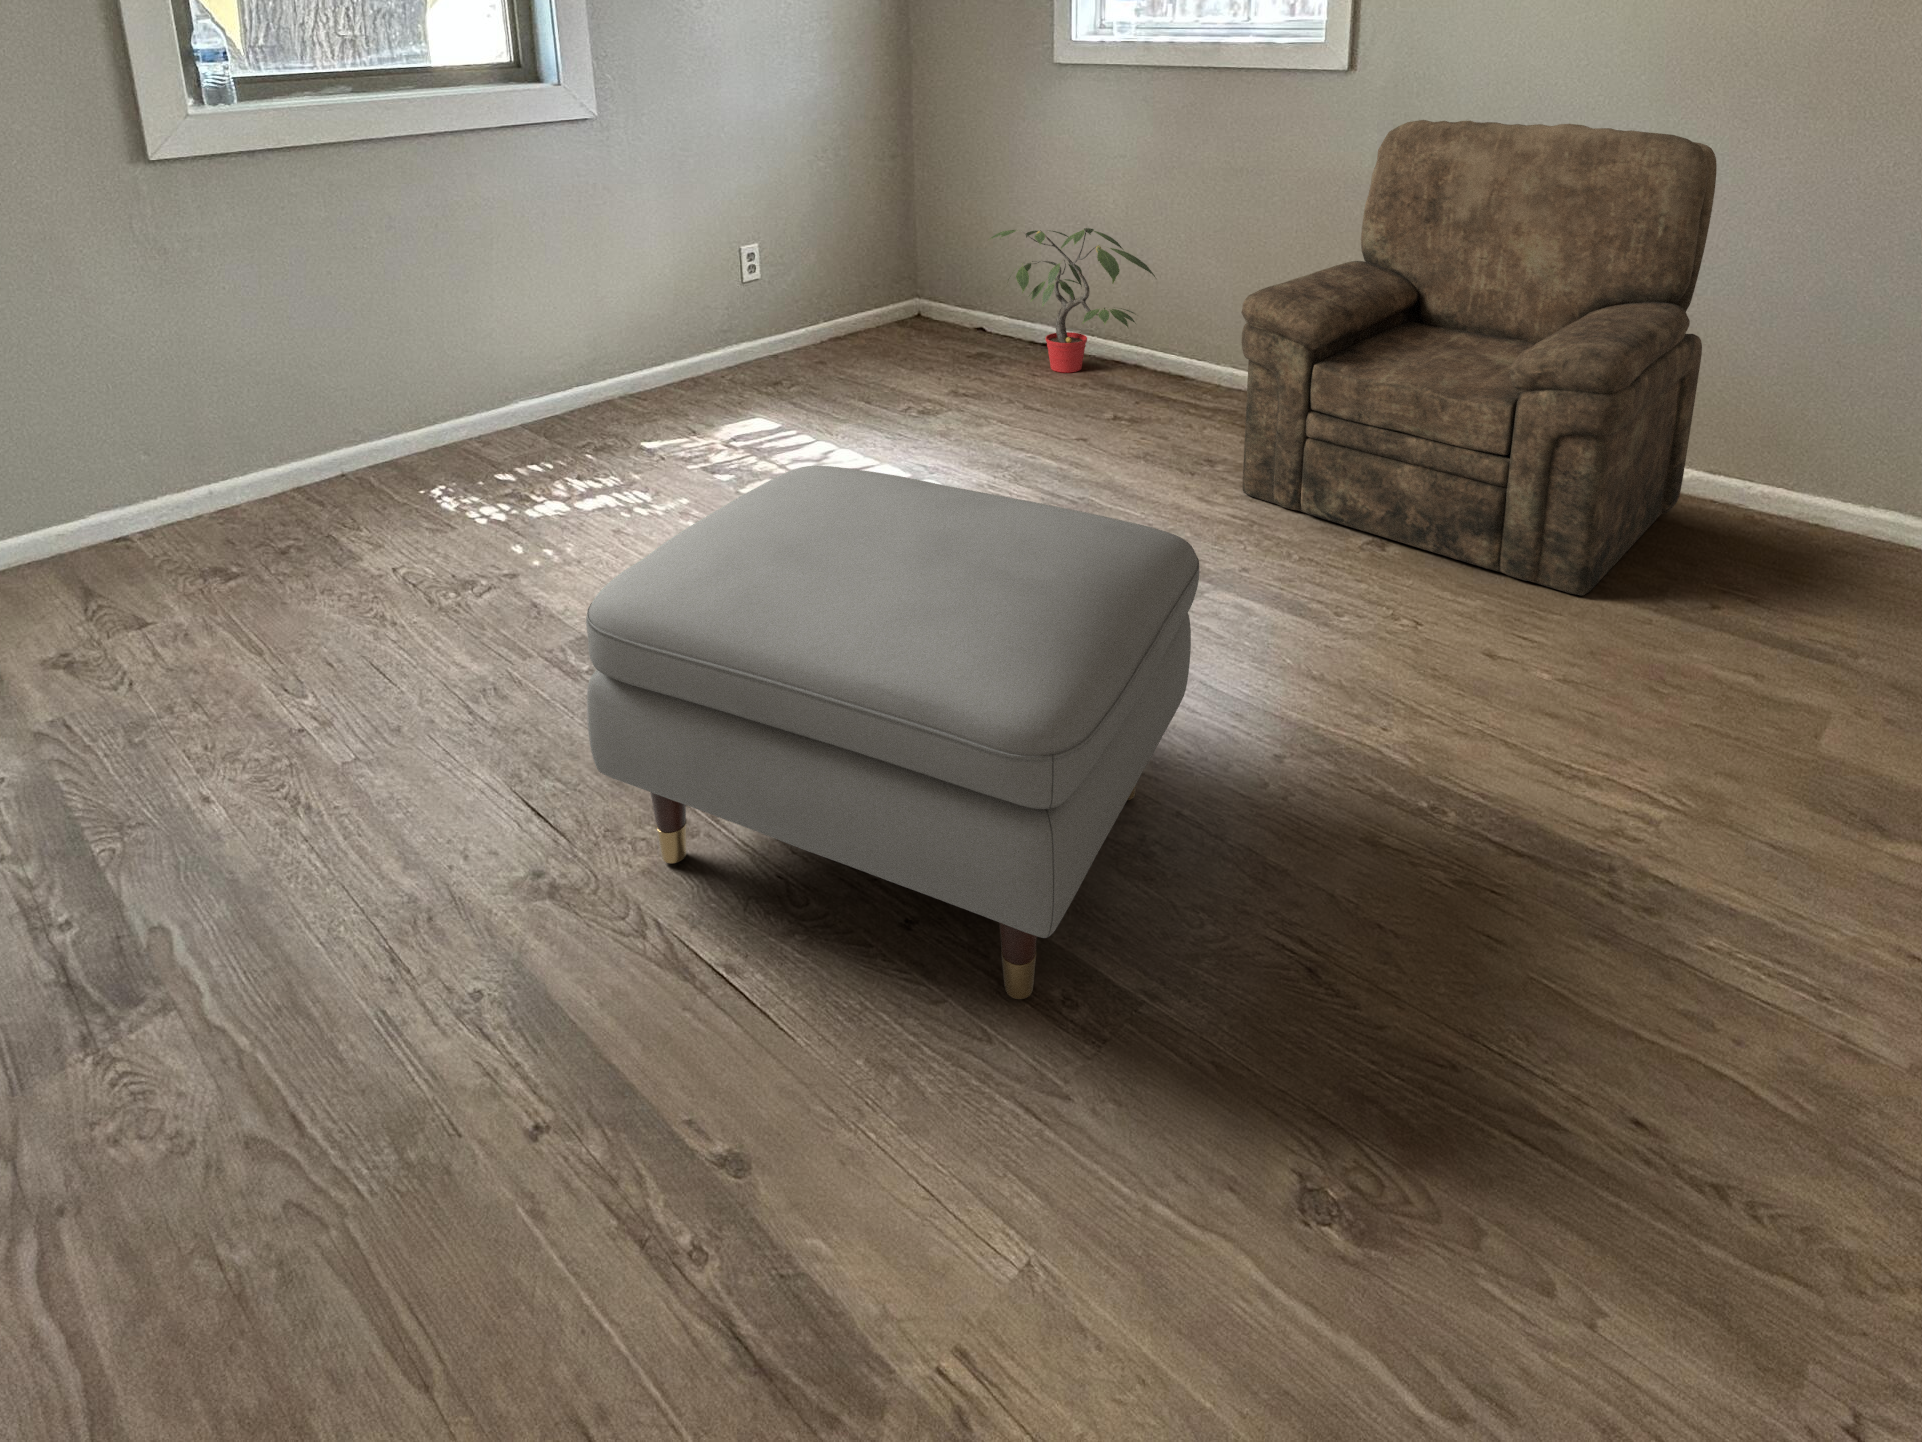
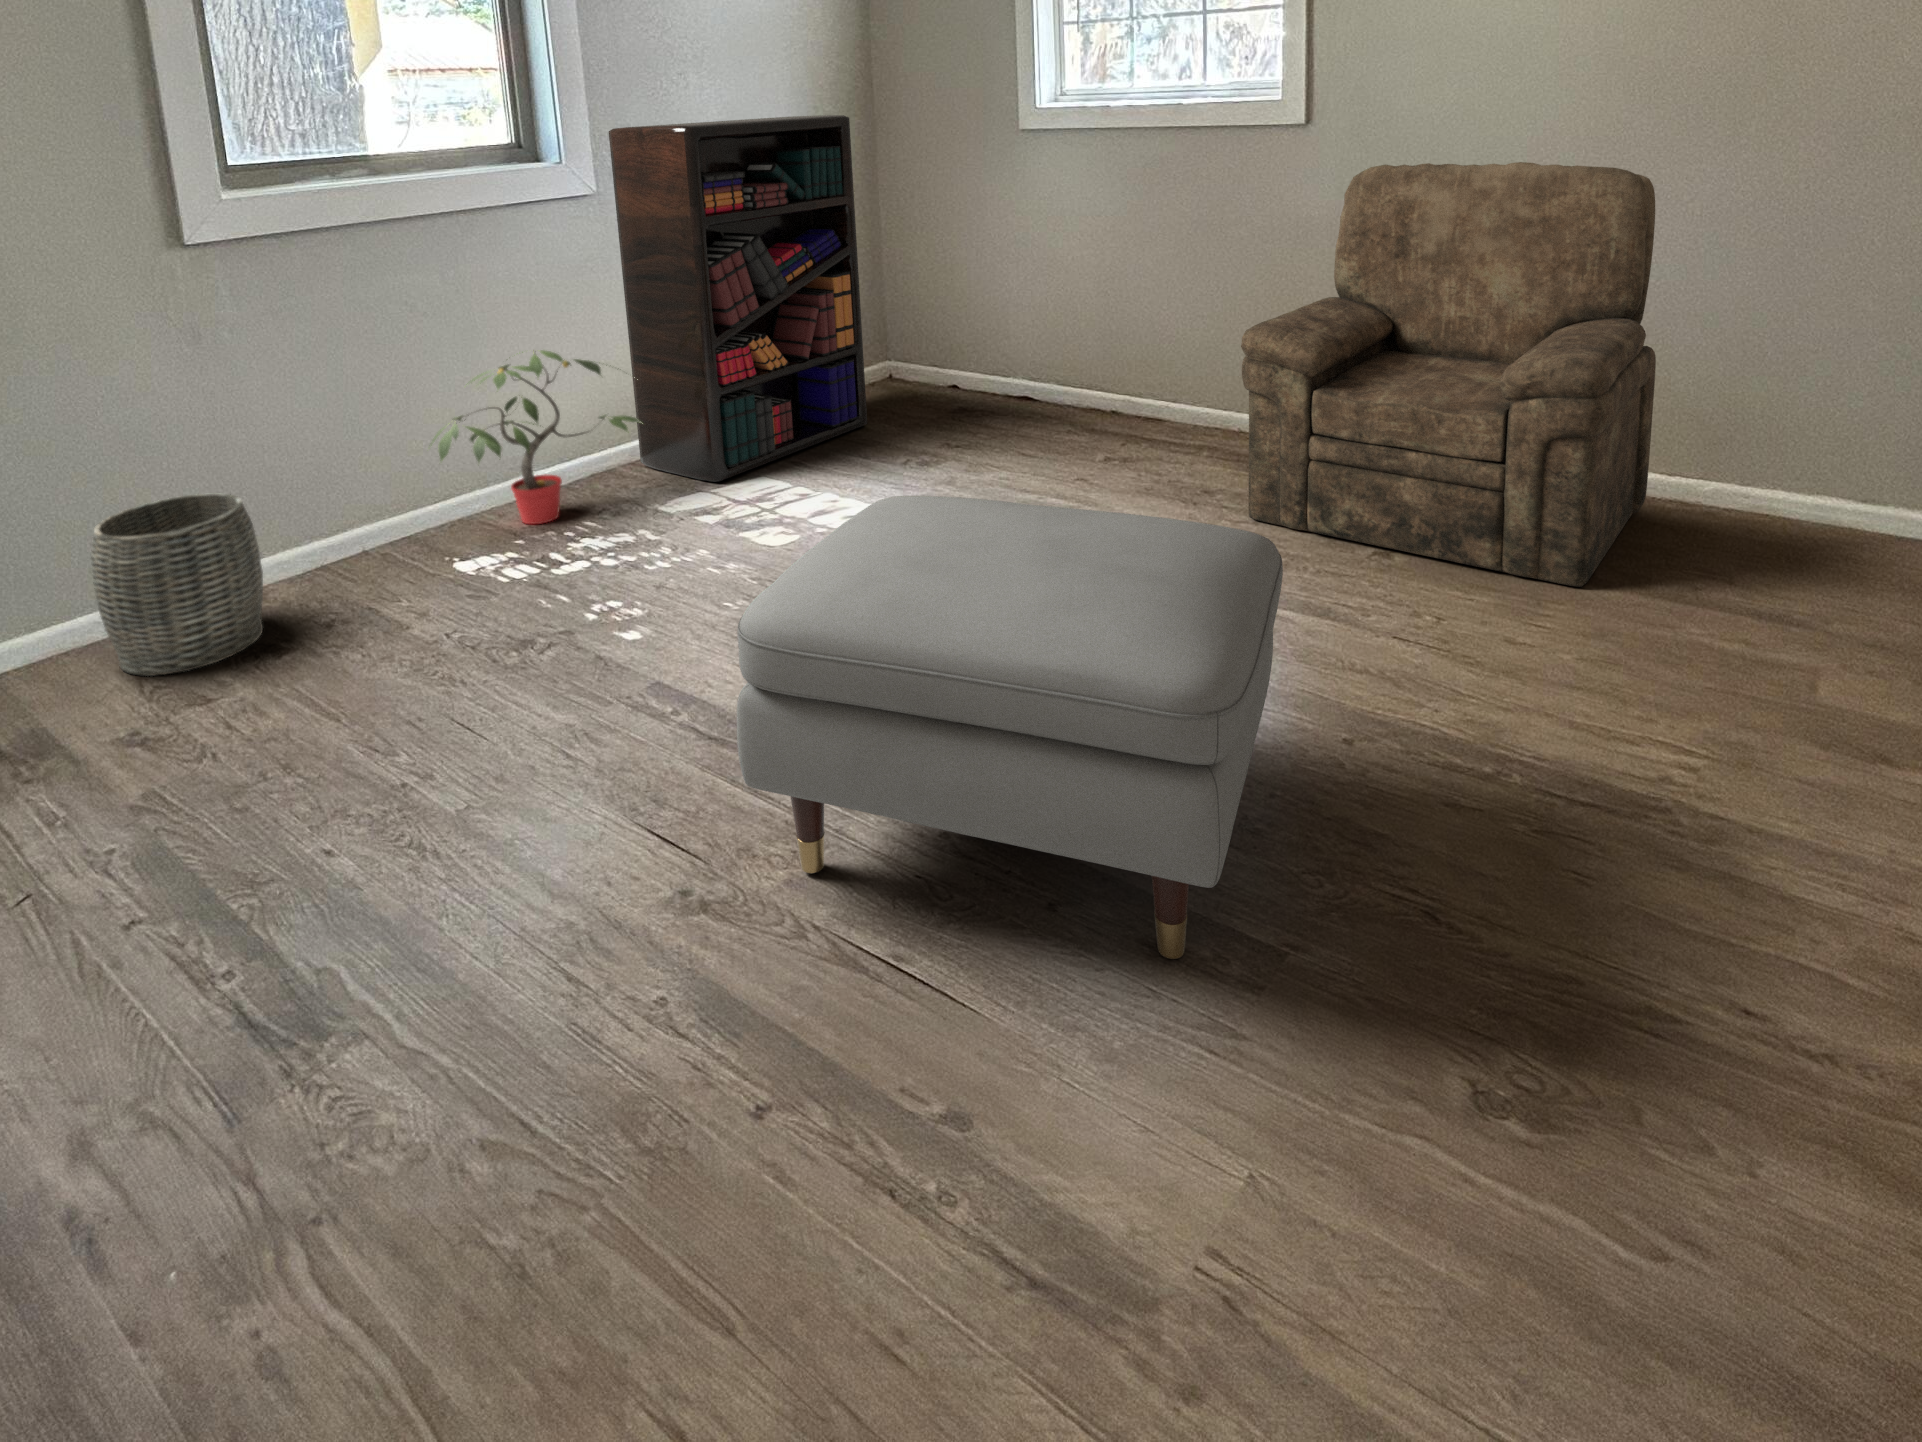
bookshelf: none [611,44,879,420] -> present [609,115,867,482]
potted plant: present [990,228,1155,373] -> present [432,350,640,524]
woven basket: none [45,412,224,592] -> present [91,494,263,676]

